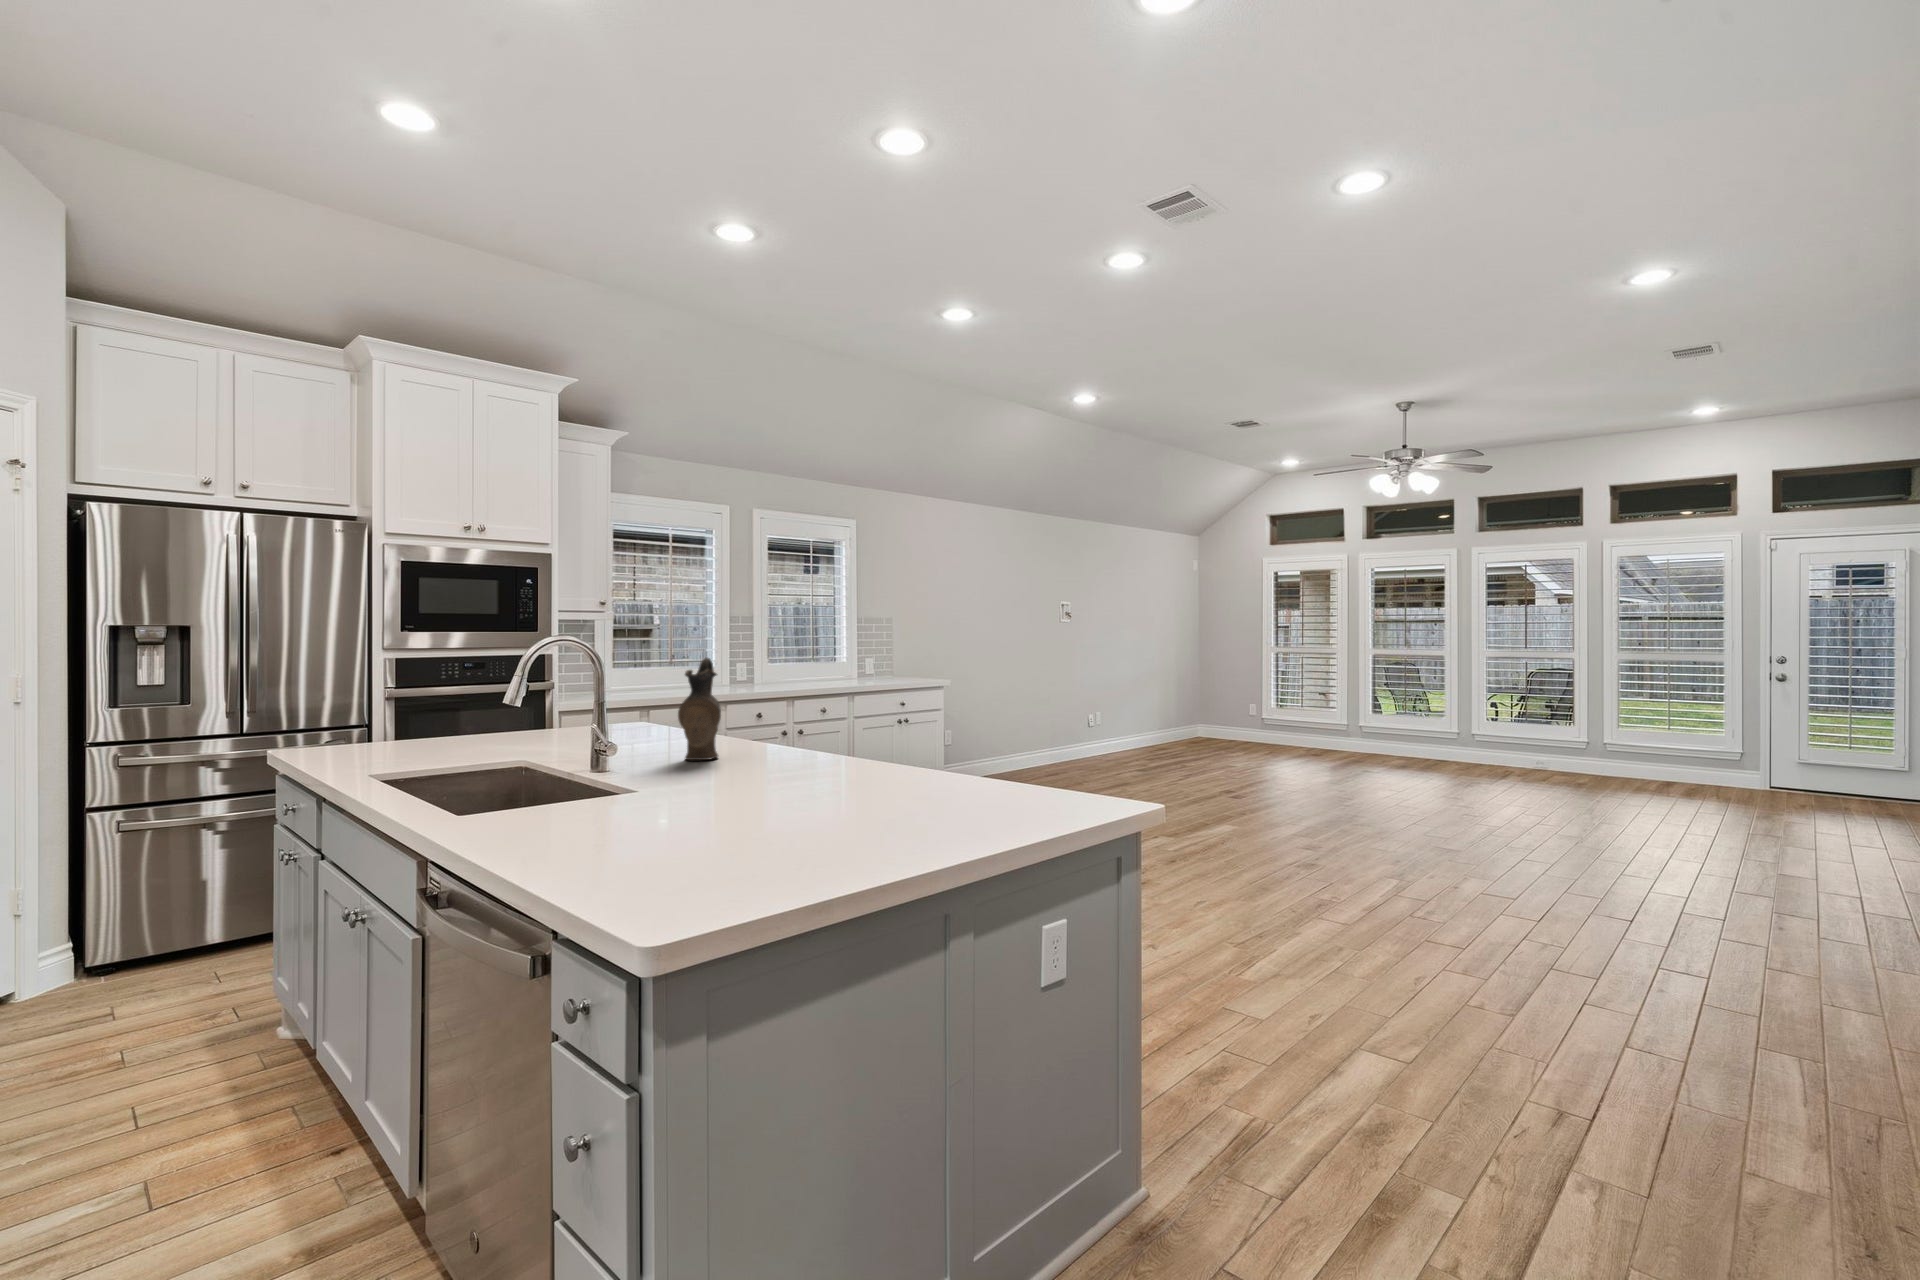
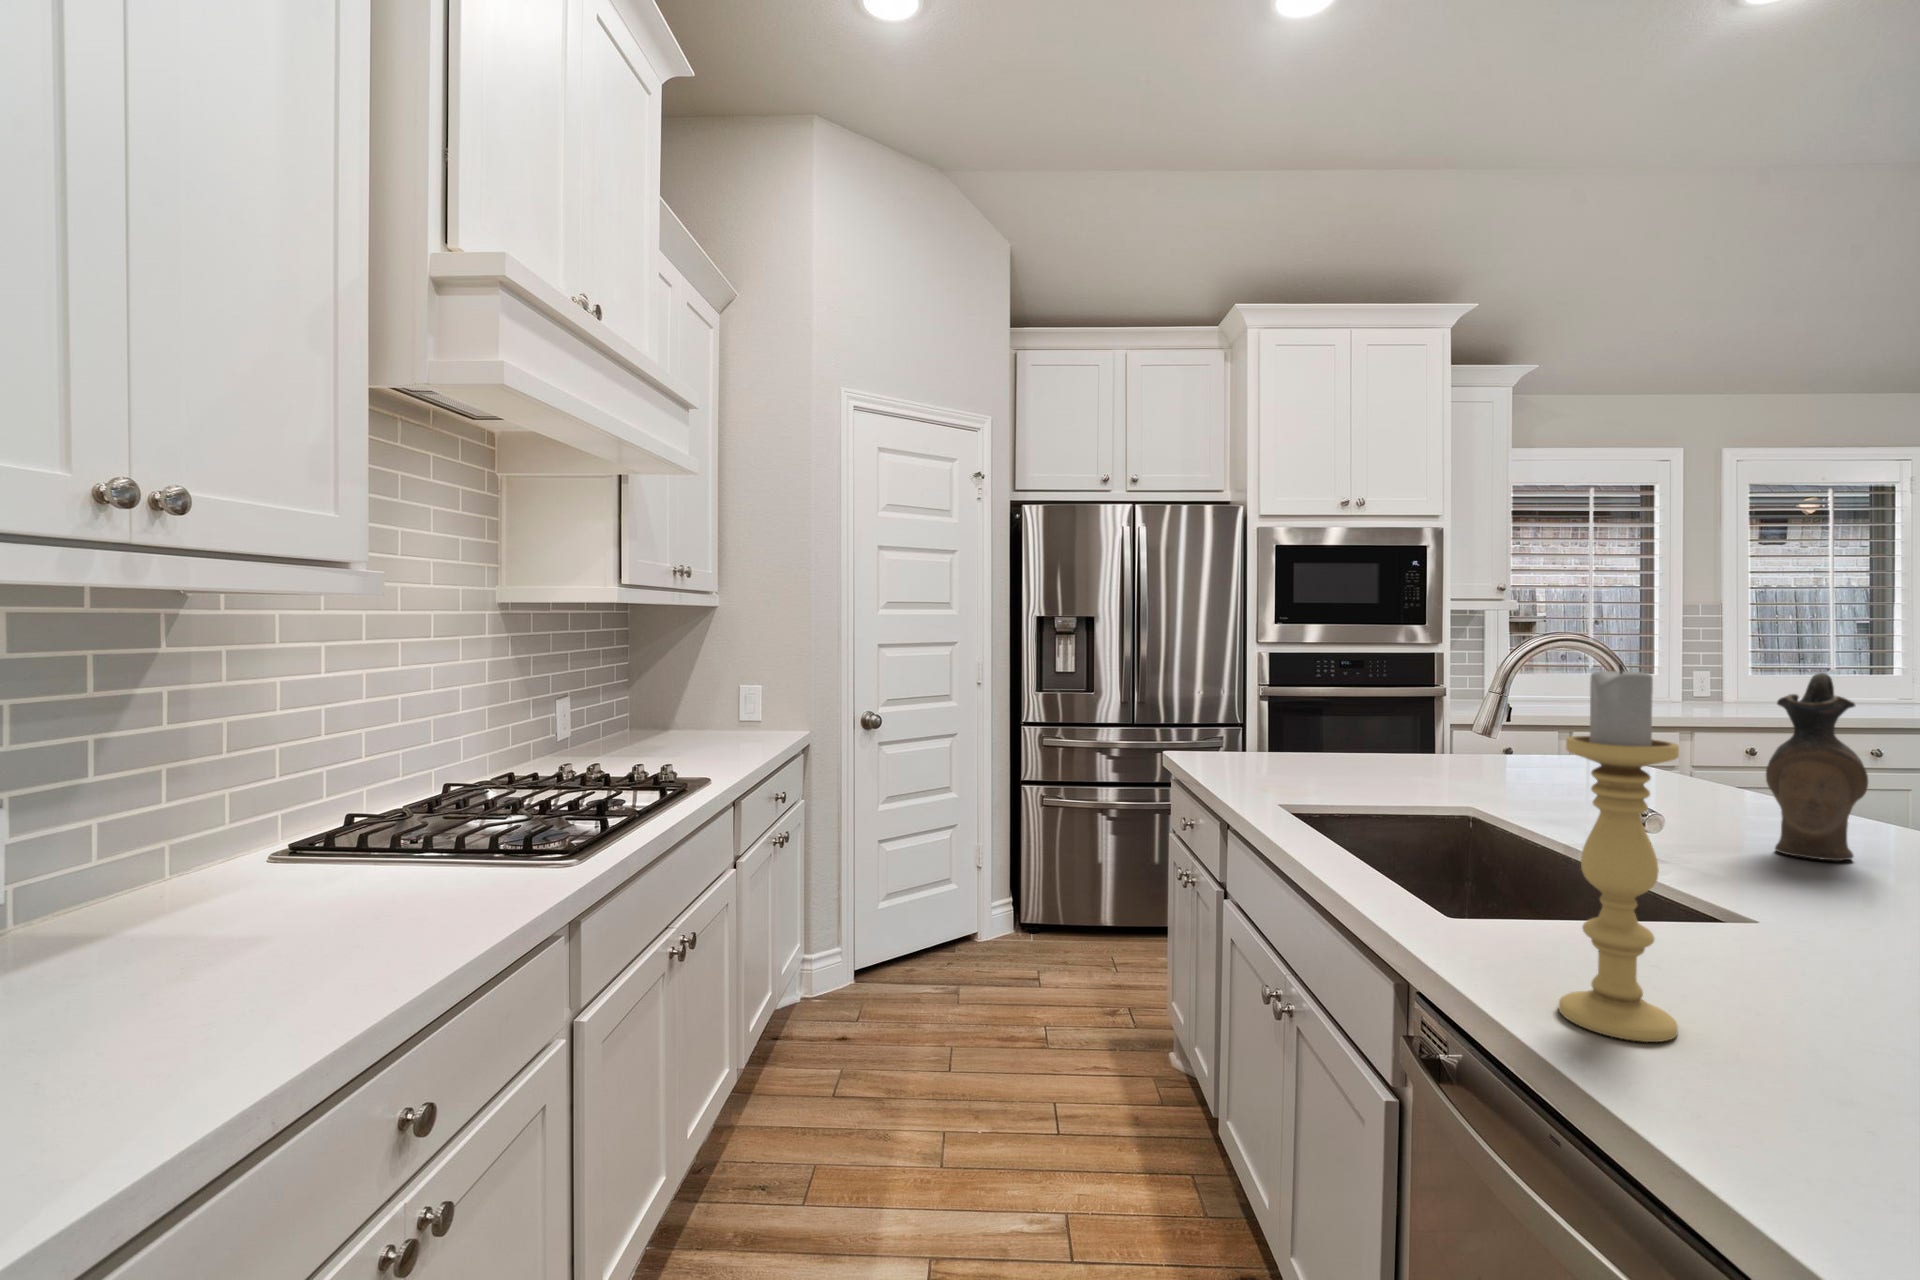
candle holder: none [491,651,549,847] -> present [1559,664,1679,1042]

